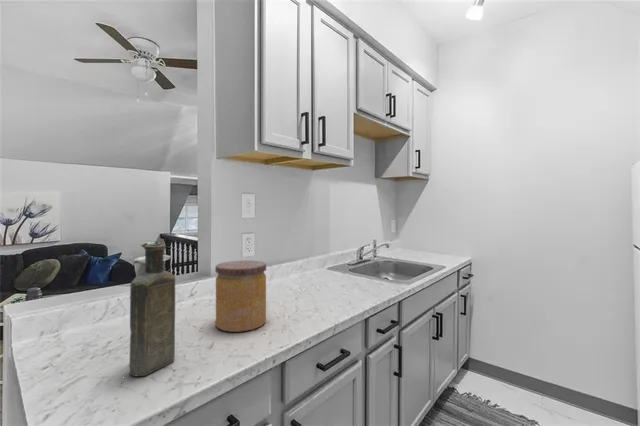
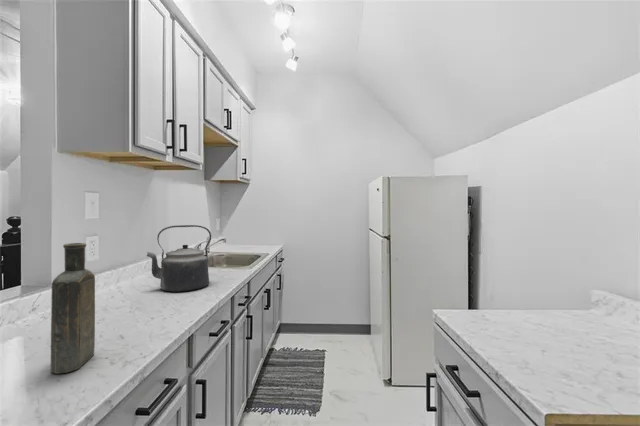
kettle: none [283,228,347,302] -> present [147,225,211,292]
jar: present [215,260,266,332] -> none [101,257,156,325]

